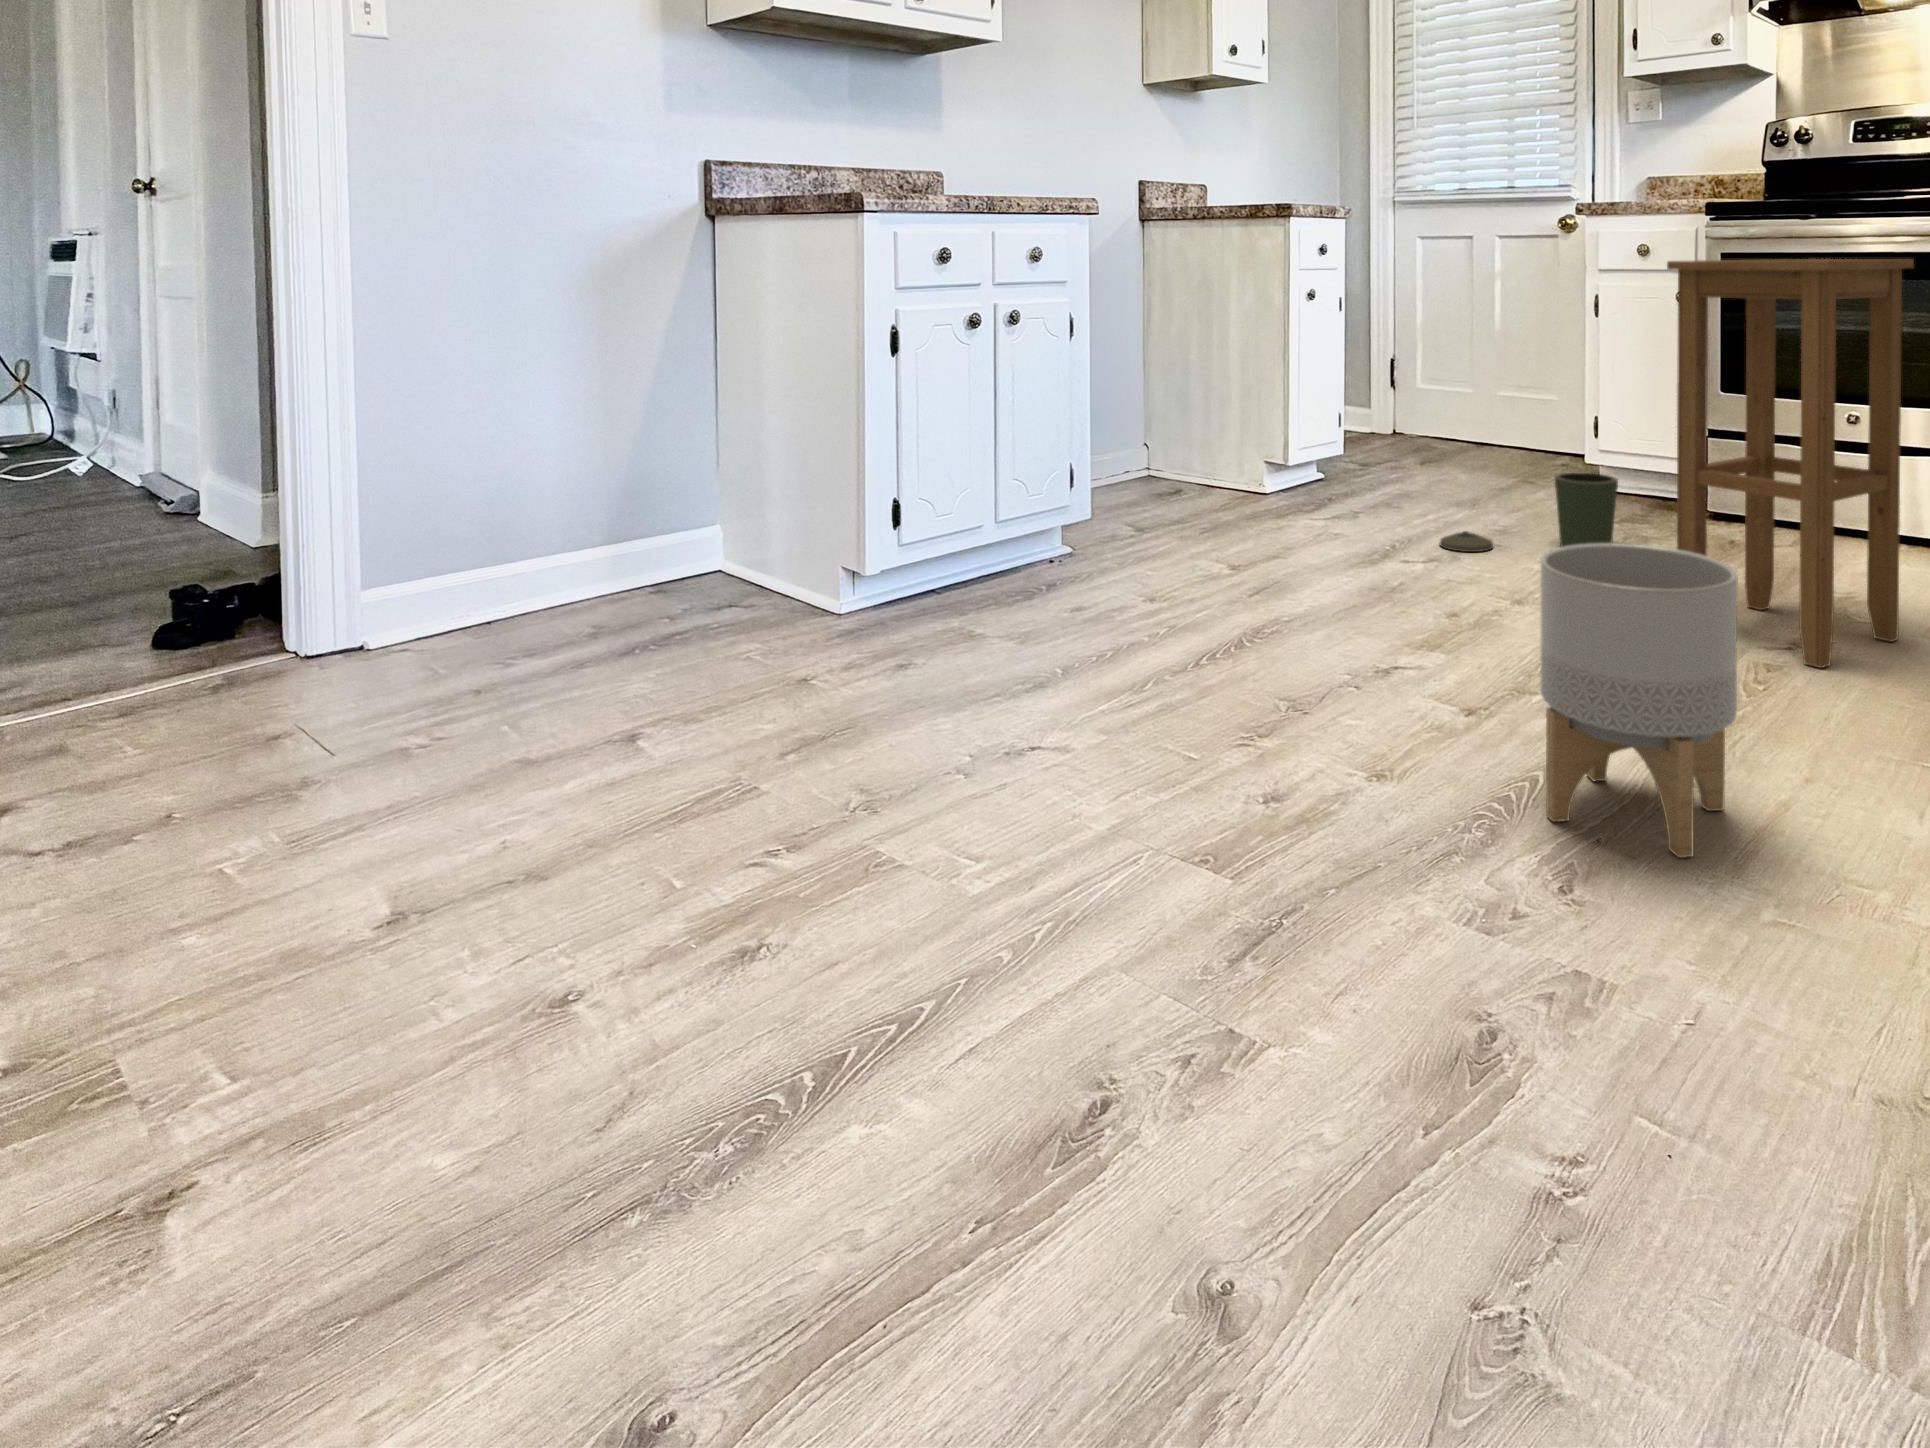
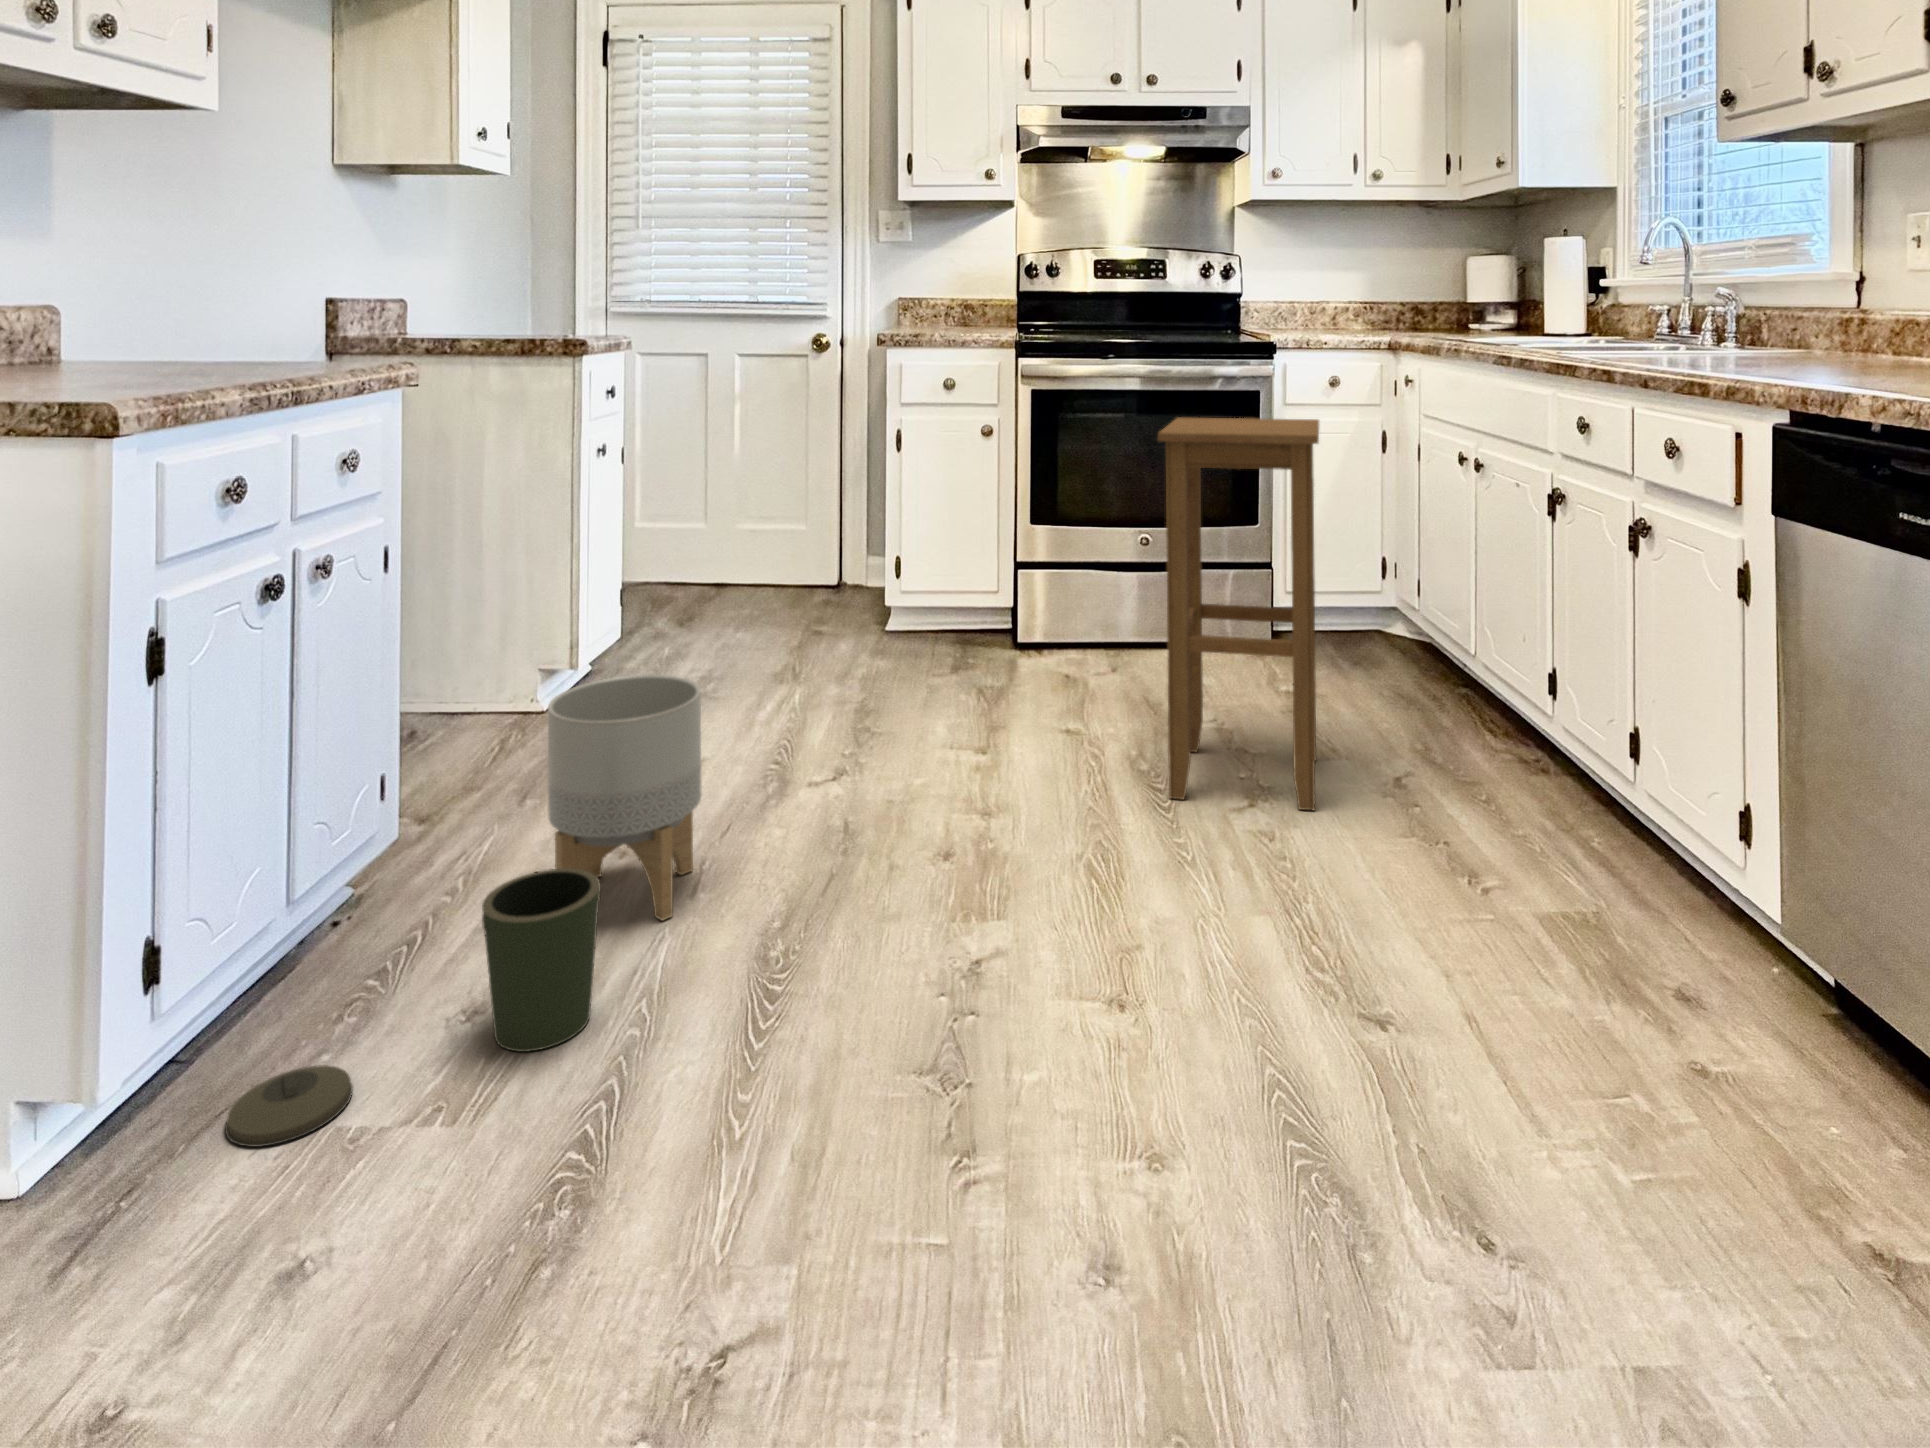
trash can: present [1440,473,1618,552] -> present [225,868,601,1147]
planter: present [1541,543,1737,858] -> present [548,675,702,920]

